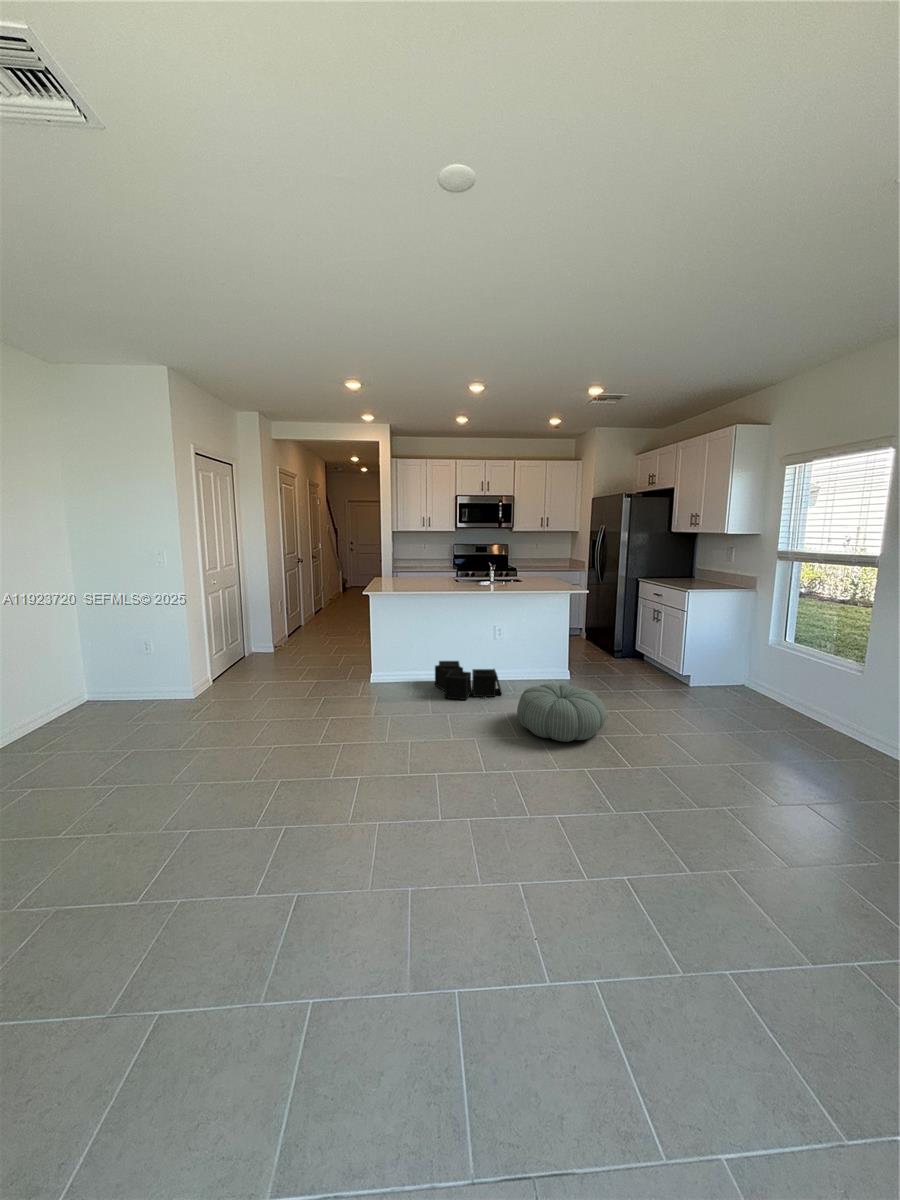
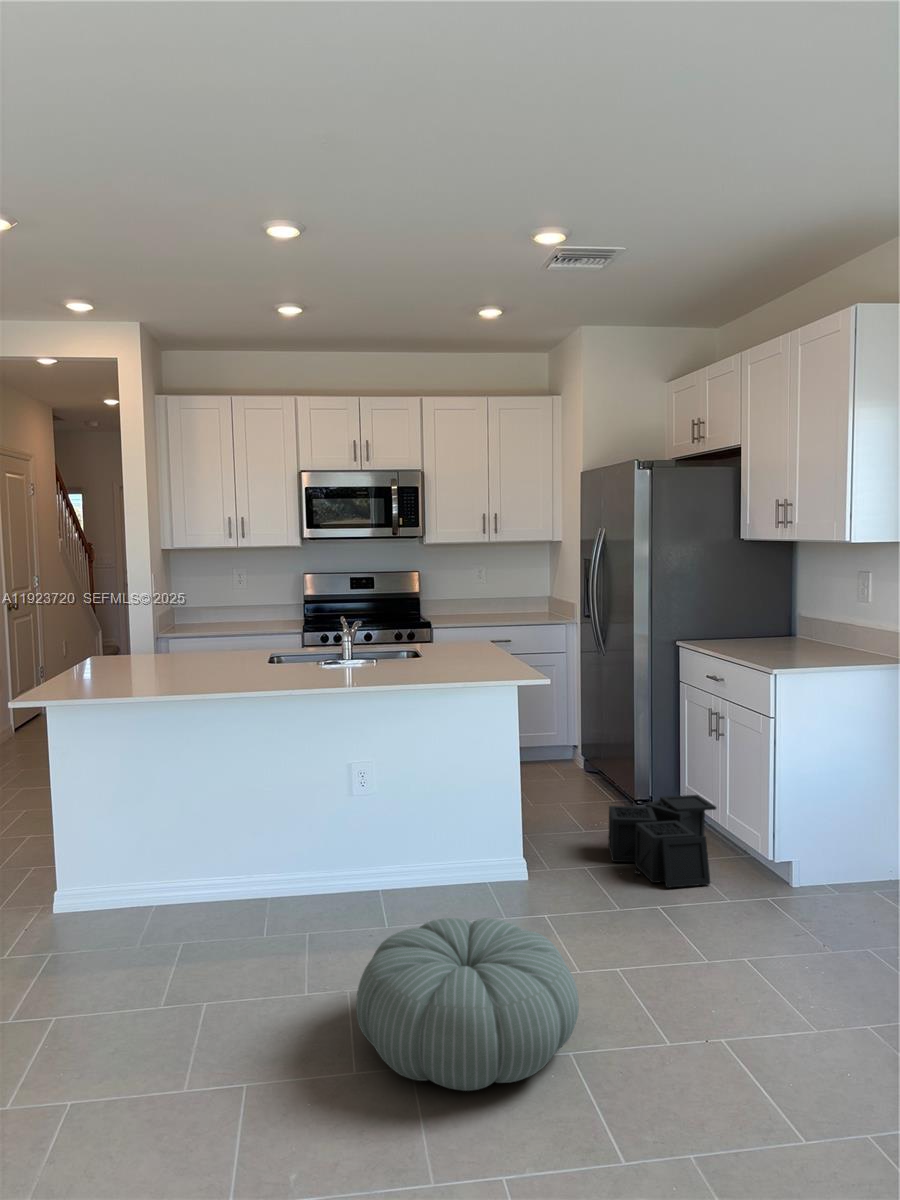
storage bin: present [435,661,502,700] -> present [608,795,716,887]

